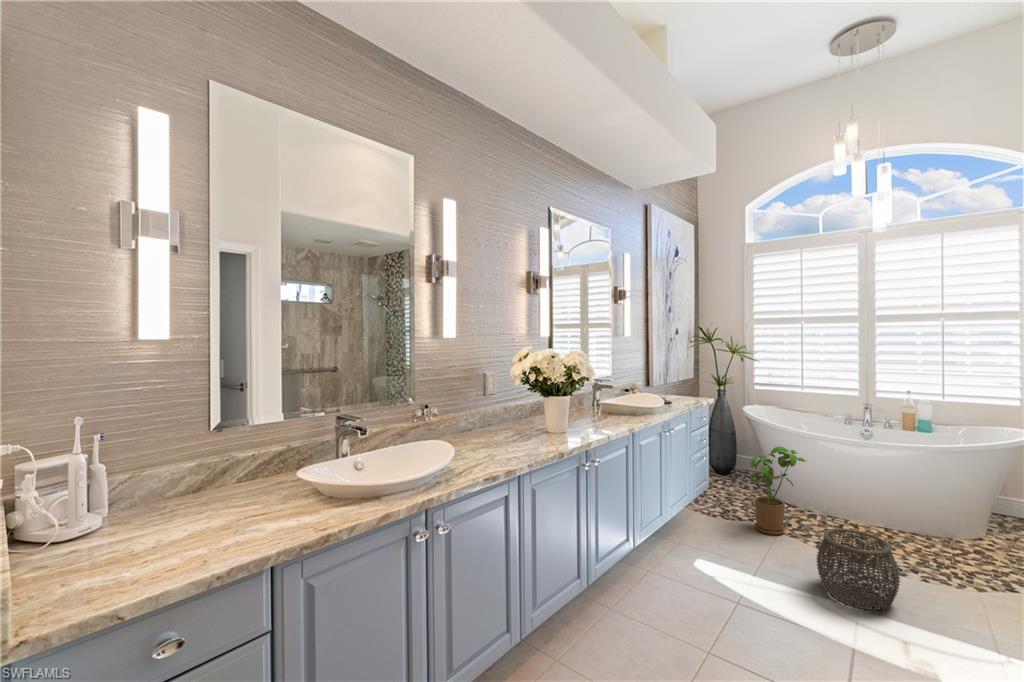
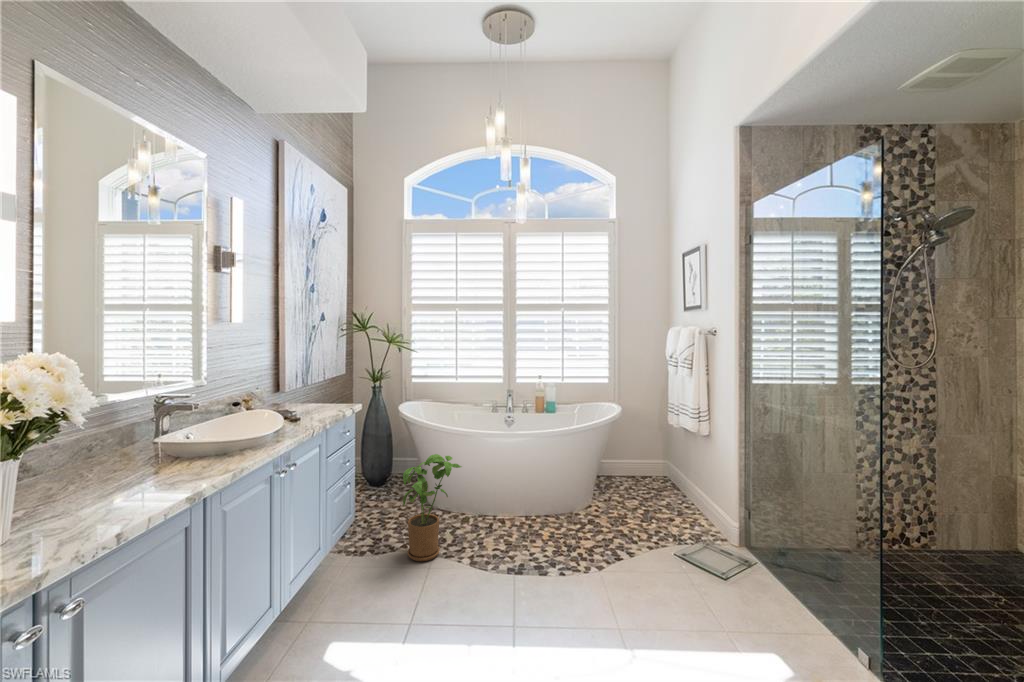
woven basket: present [816,528,900,611] -> none [472,547,551,649]

